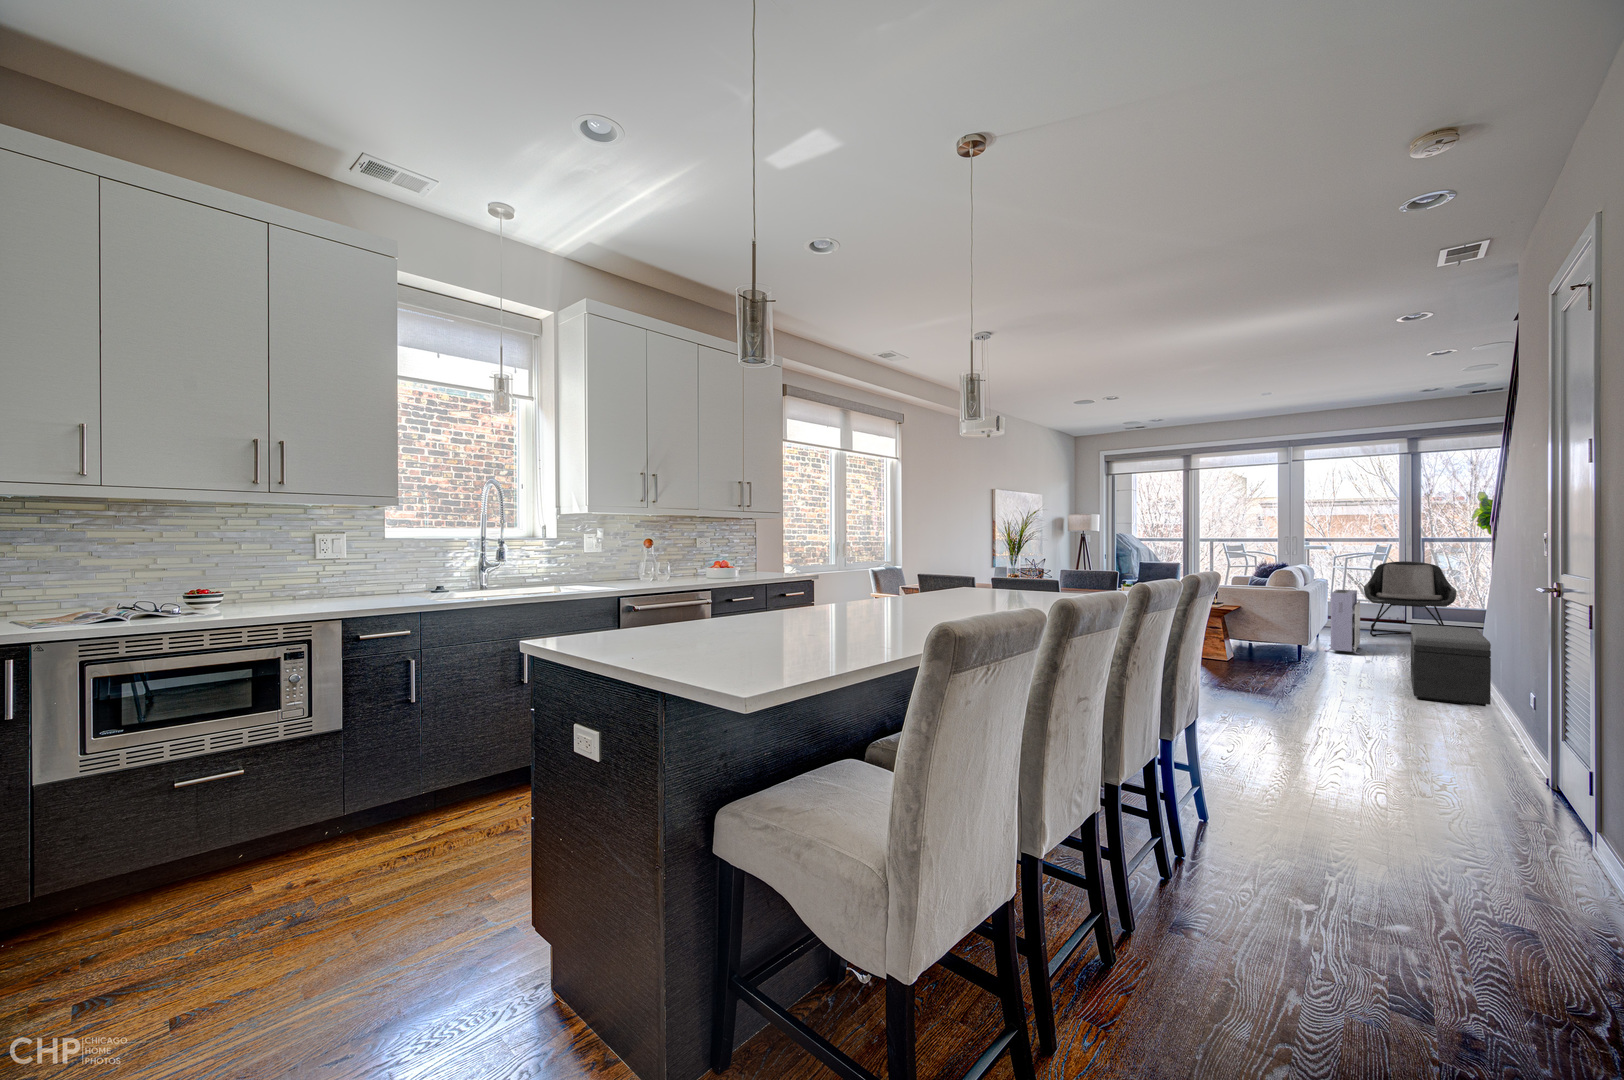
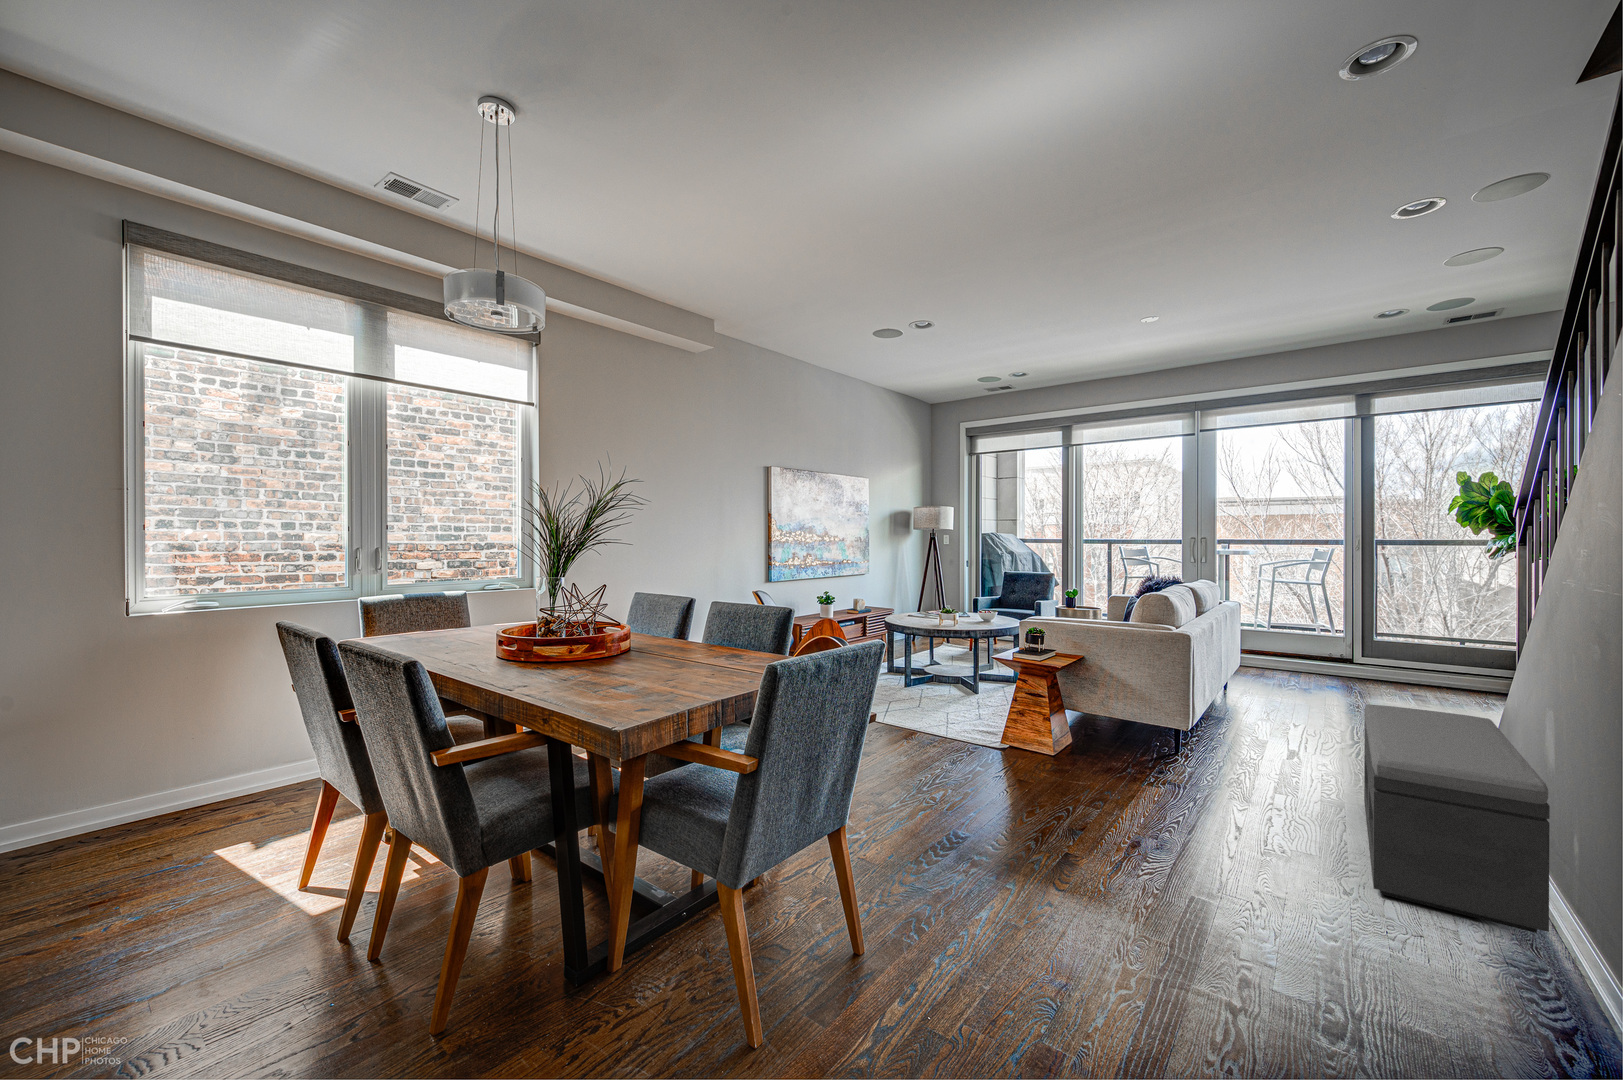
lounge chair: present [1364,561,1456,636] -> none [1294,573,1428,697]
air purifier: present [1325,590,1363,654] -> none [1227,620,1288,731]

